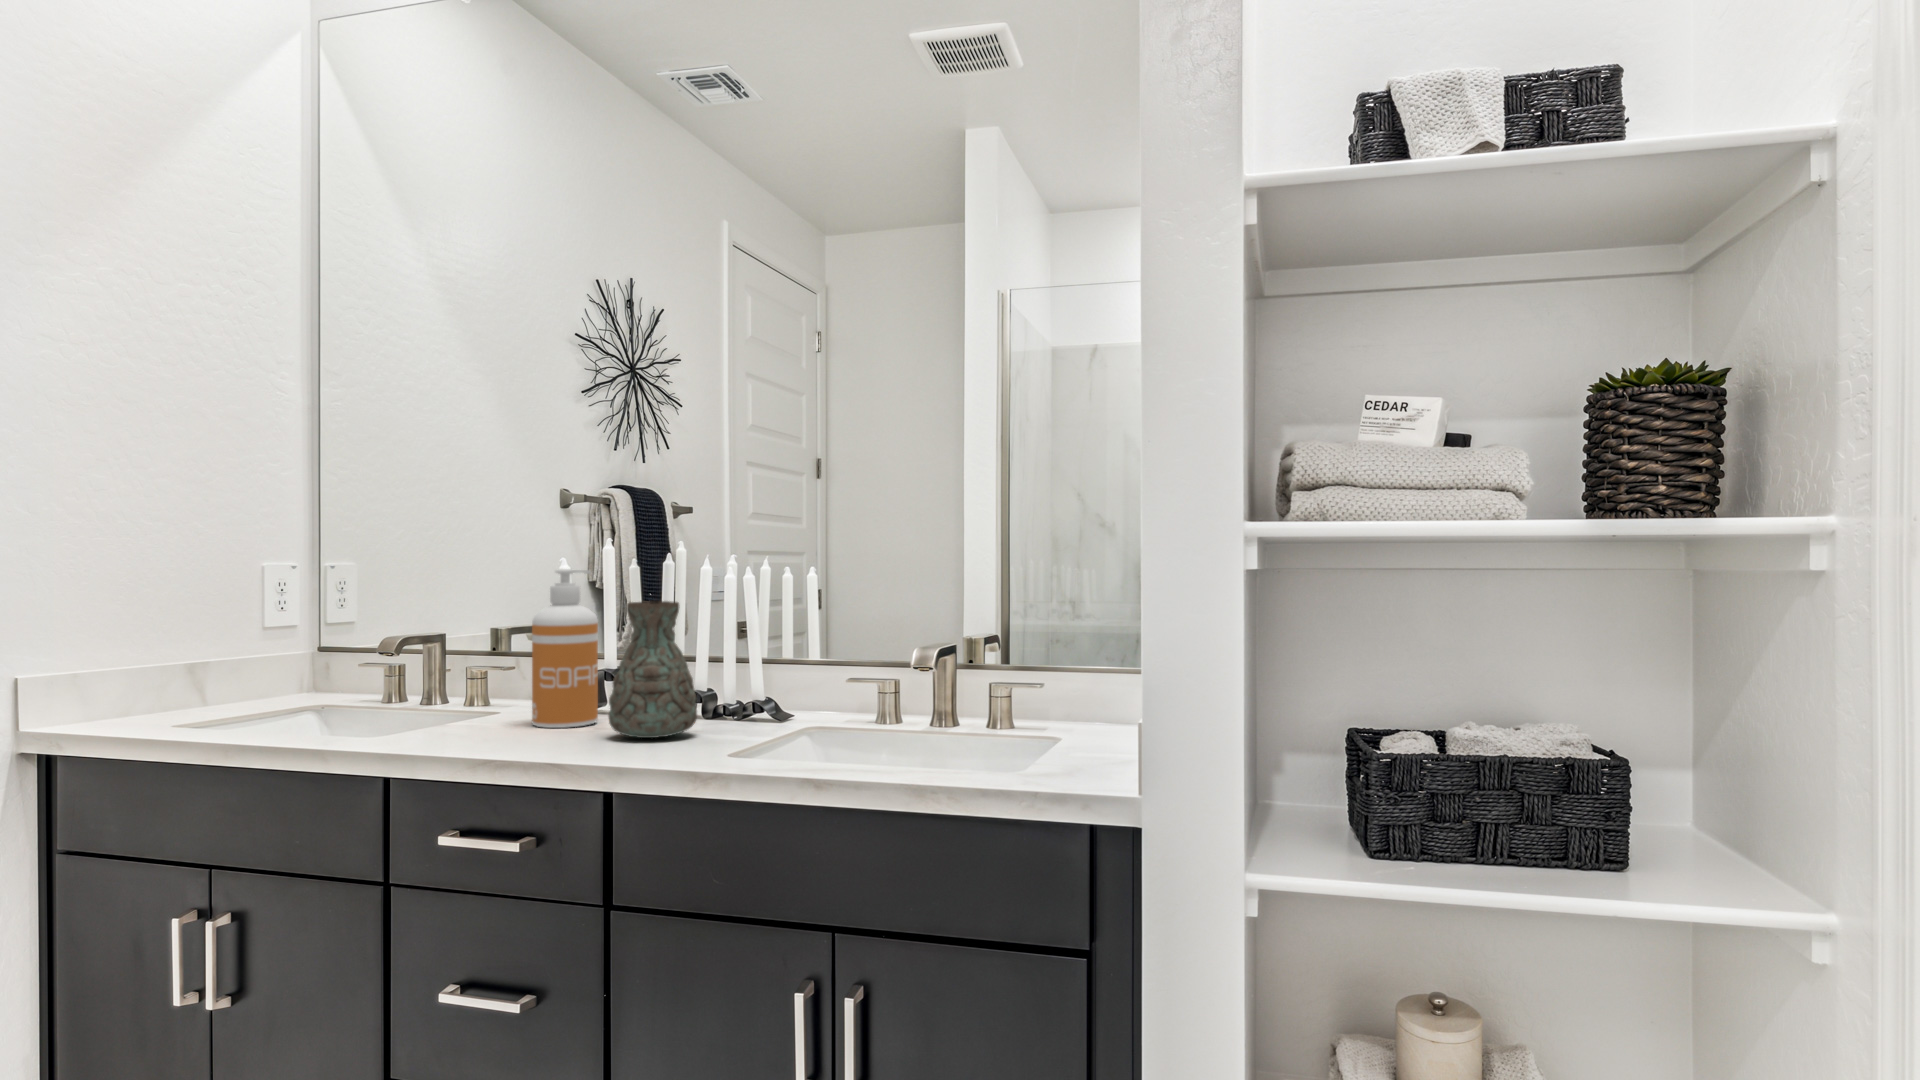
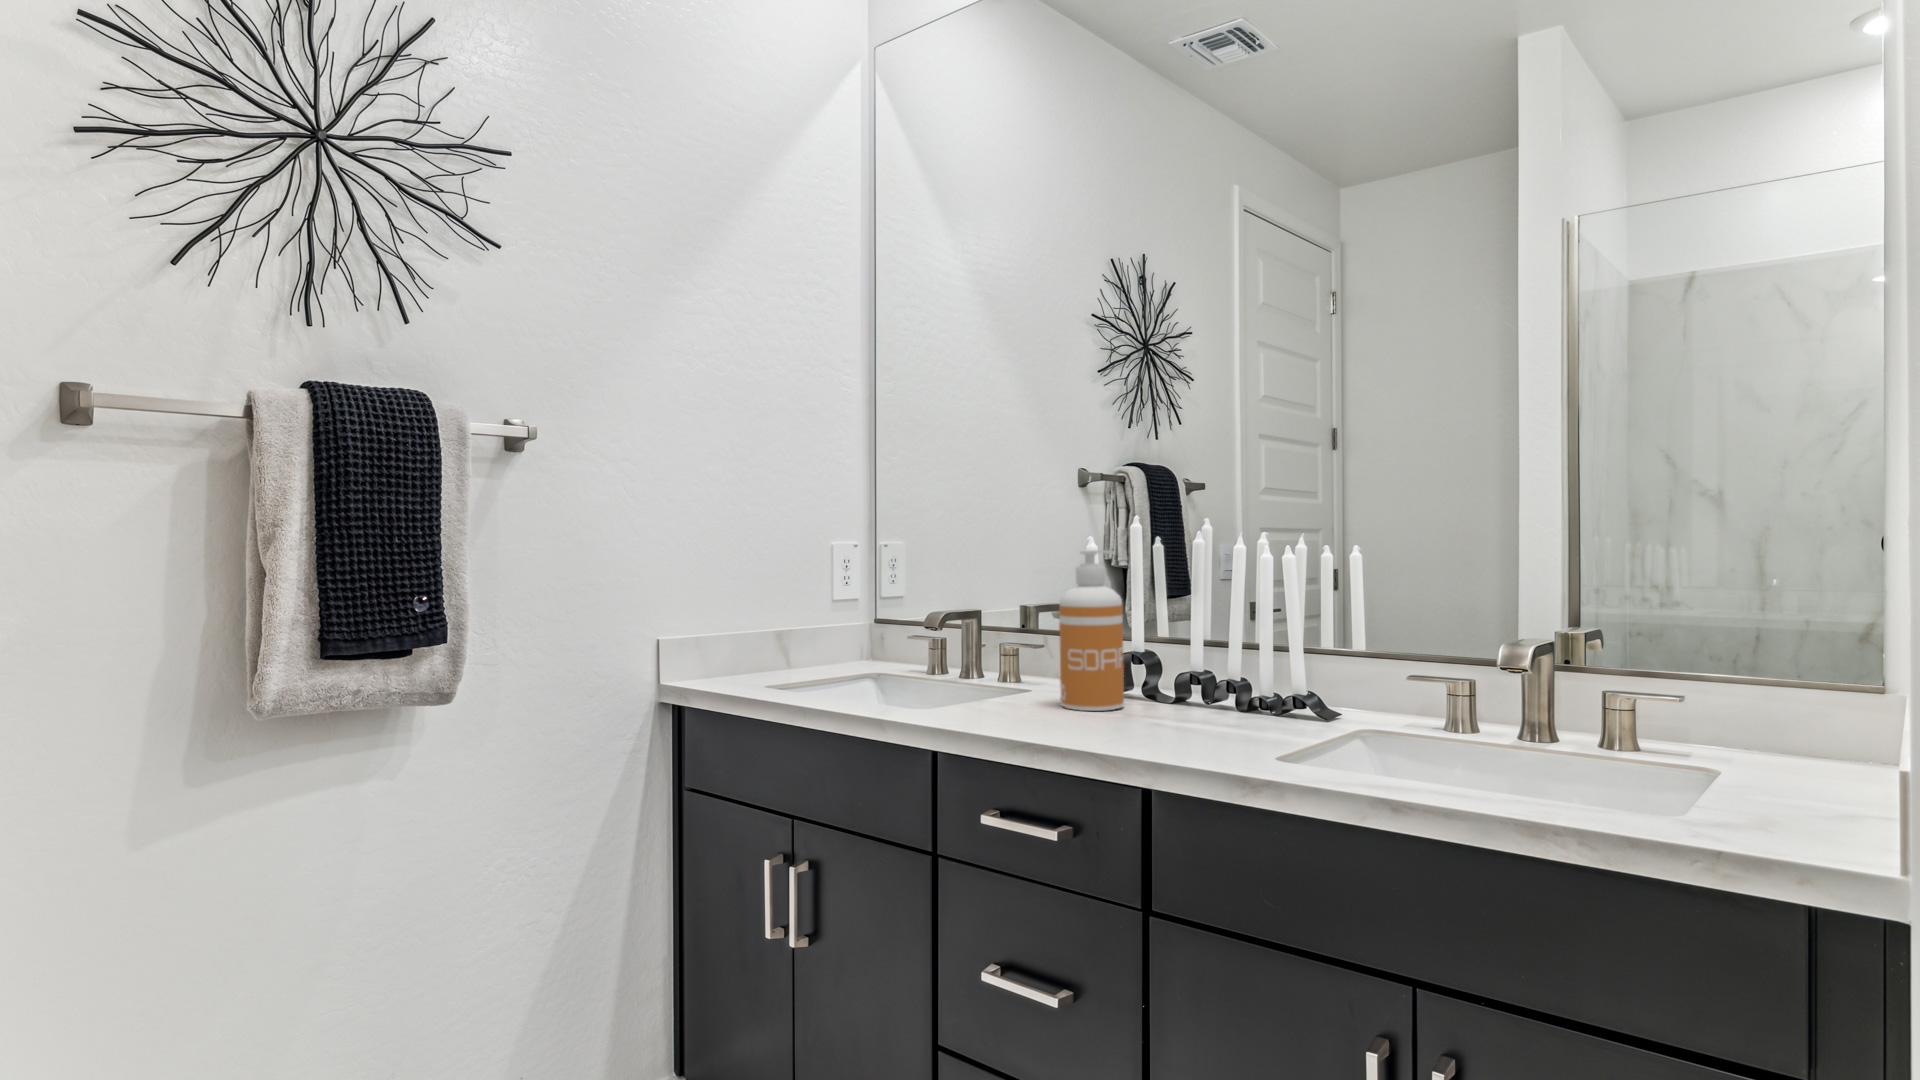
decorative vase: present [608,601,697,738] -> none [1140,583,1234,729]

